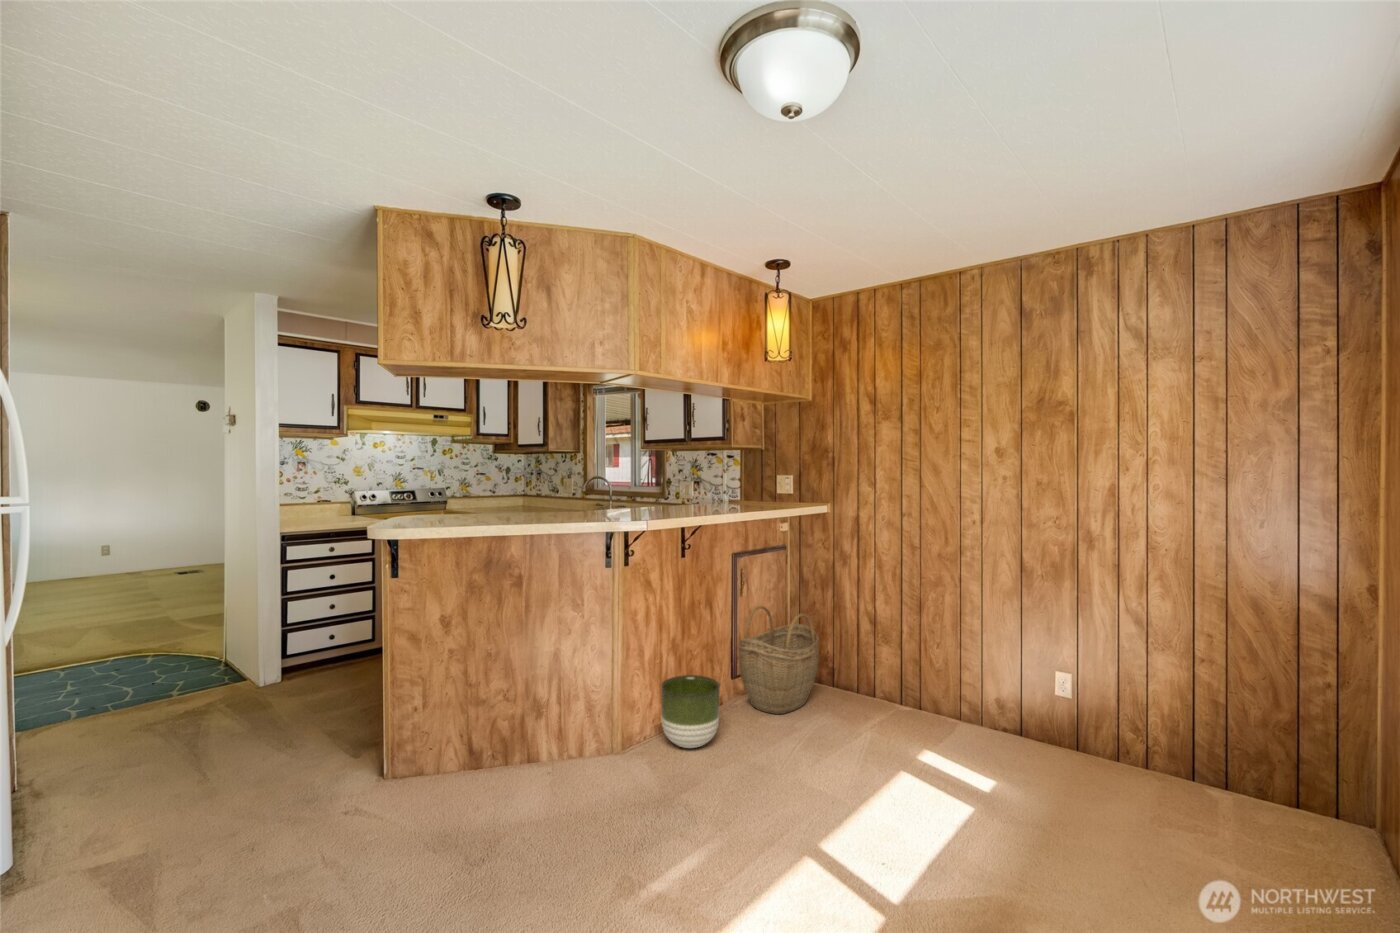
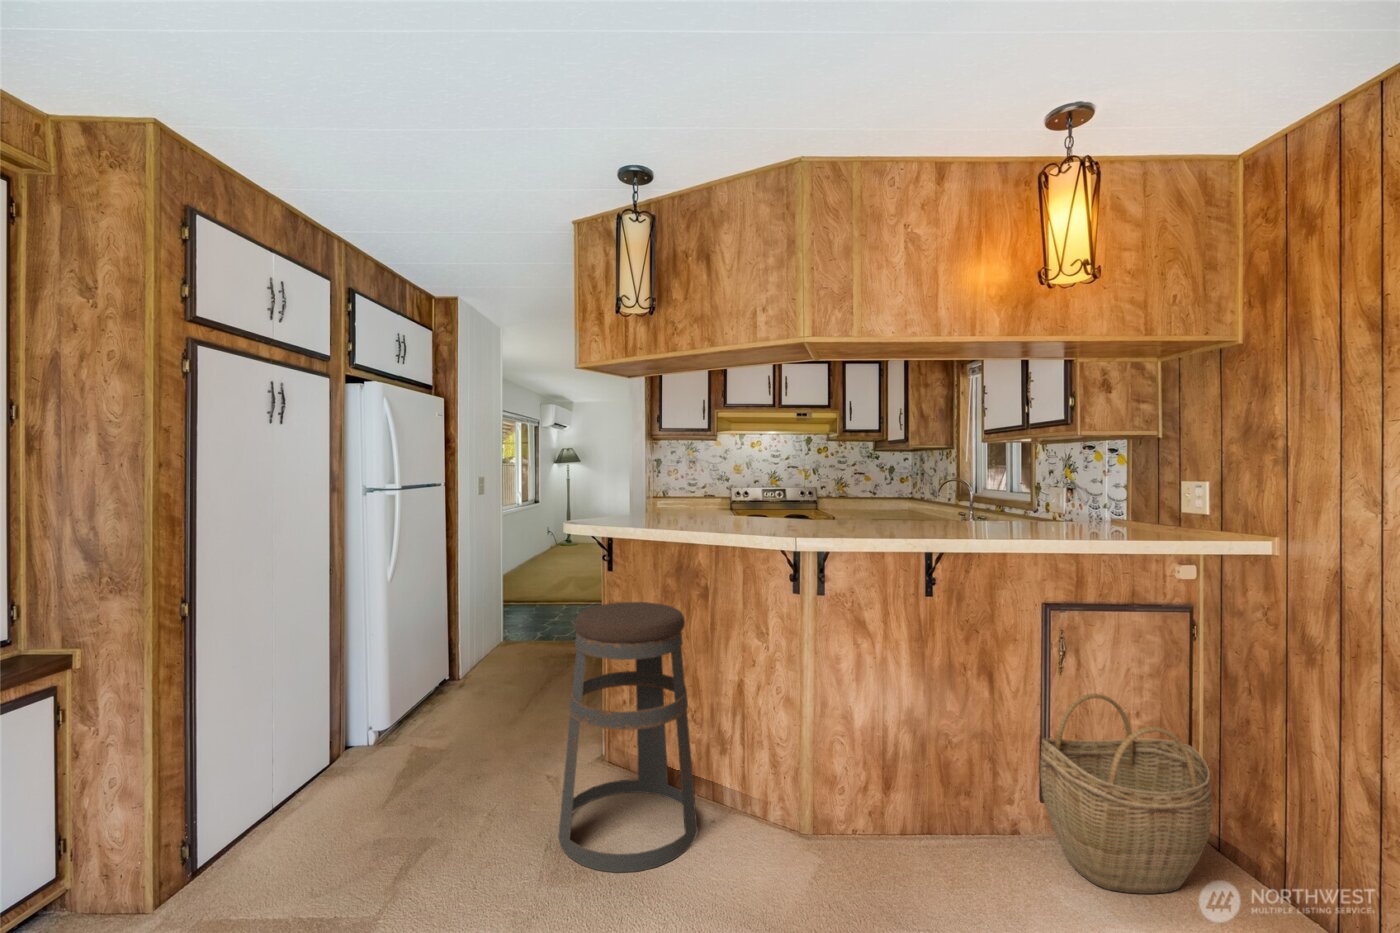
bar stool: none [415,593,550,838] -> present [558,602,697,872]
planter: present [661,675,720,748] -> none [862,763,951,879]

